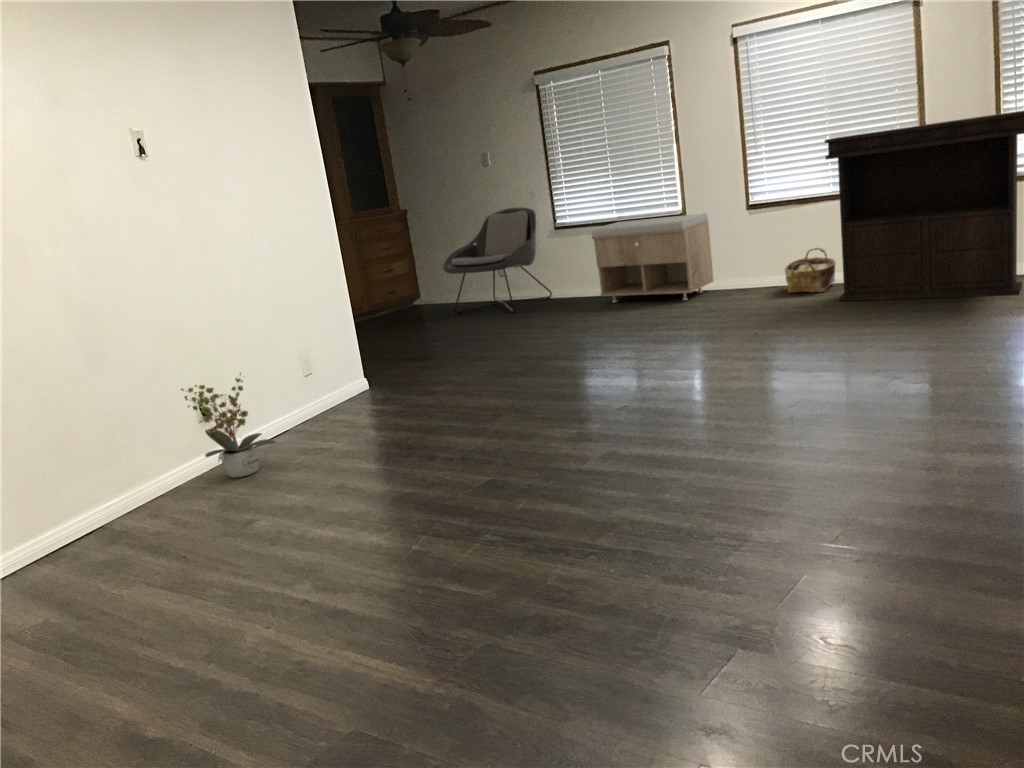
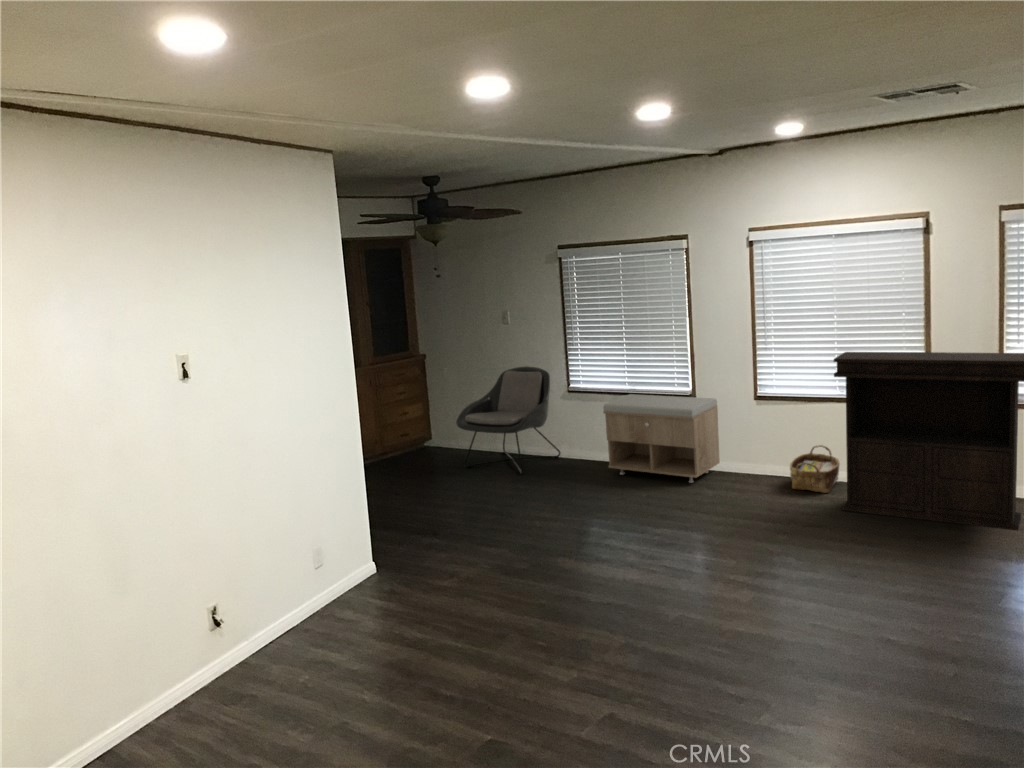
potted plant: present [181,373,276,478] -> none [197,589,285,697]

